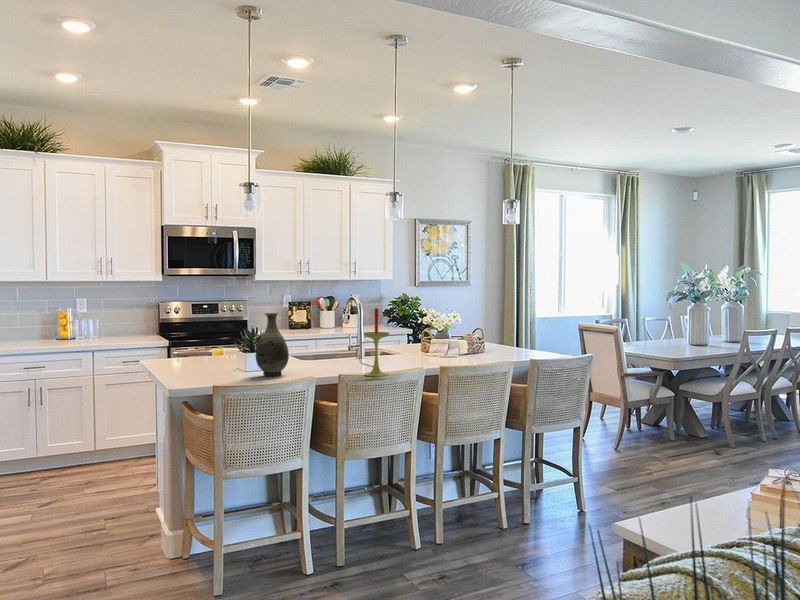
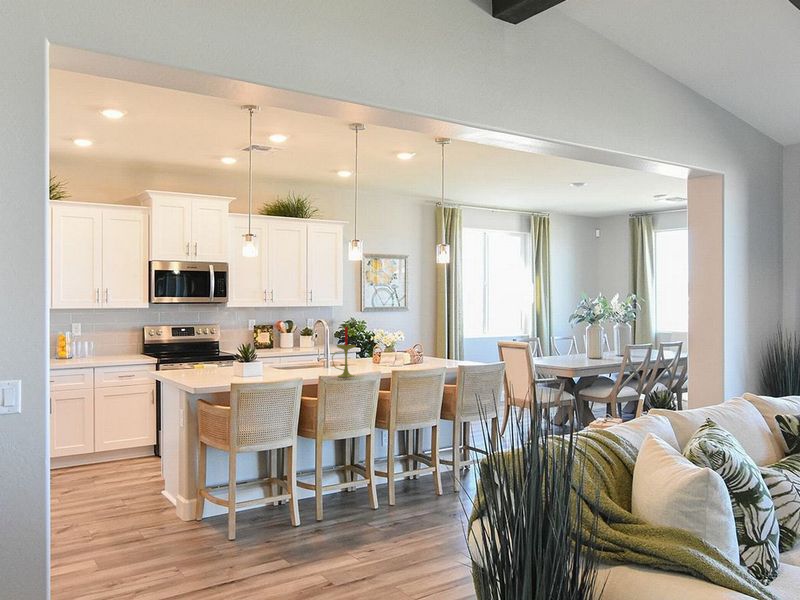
vase: present [256,313,289,376] -> none [254,331,279,379]

